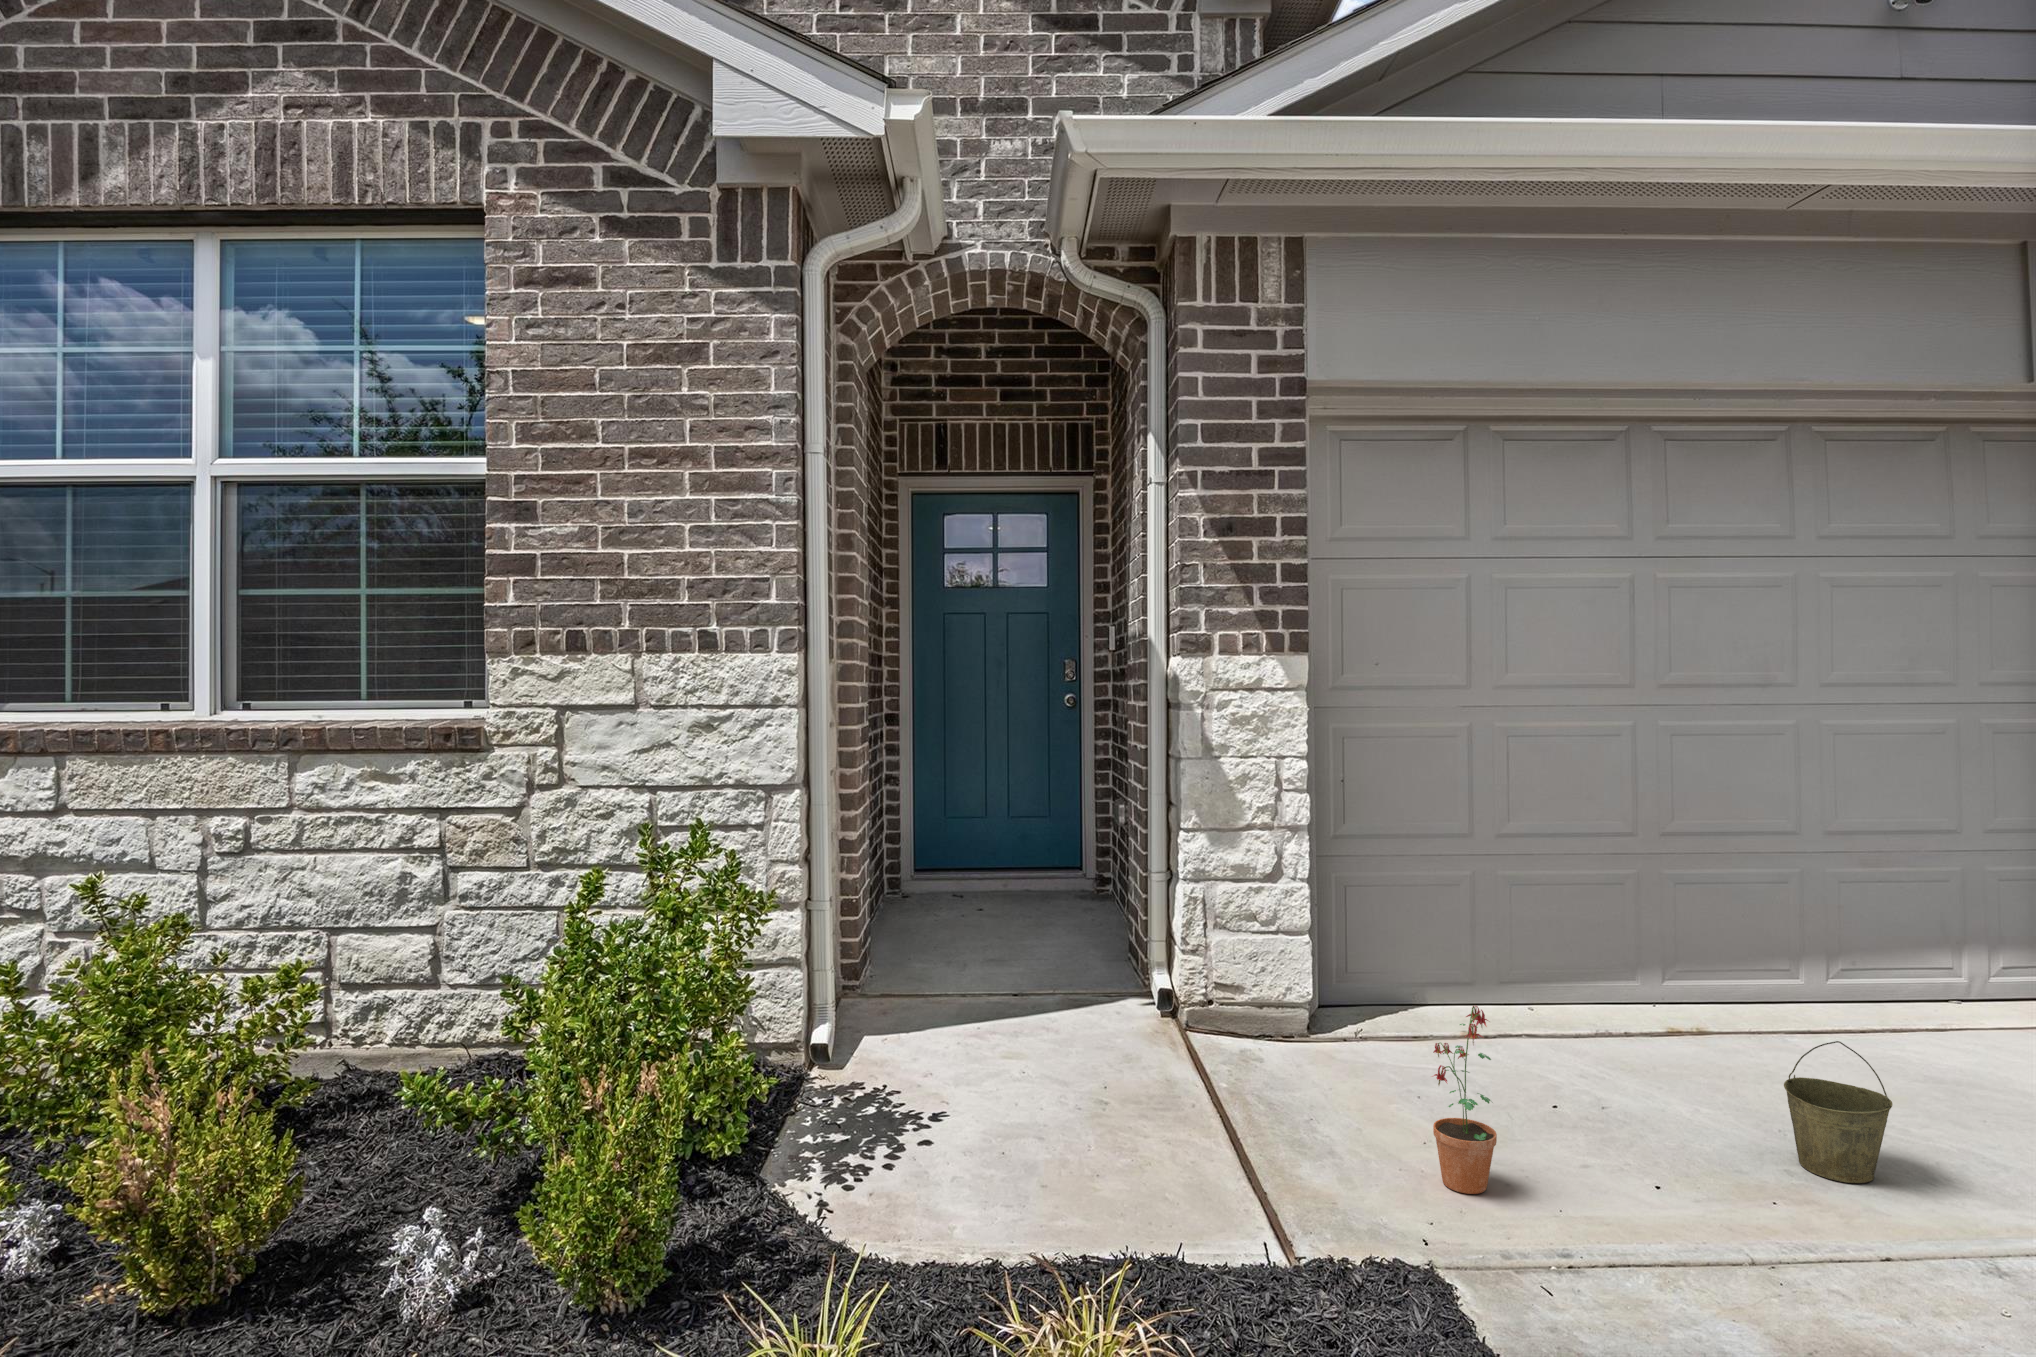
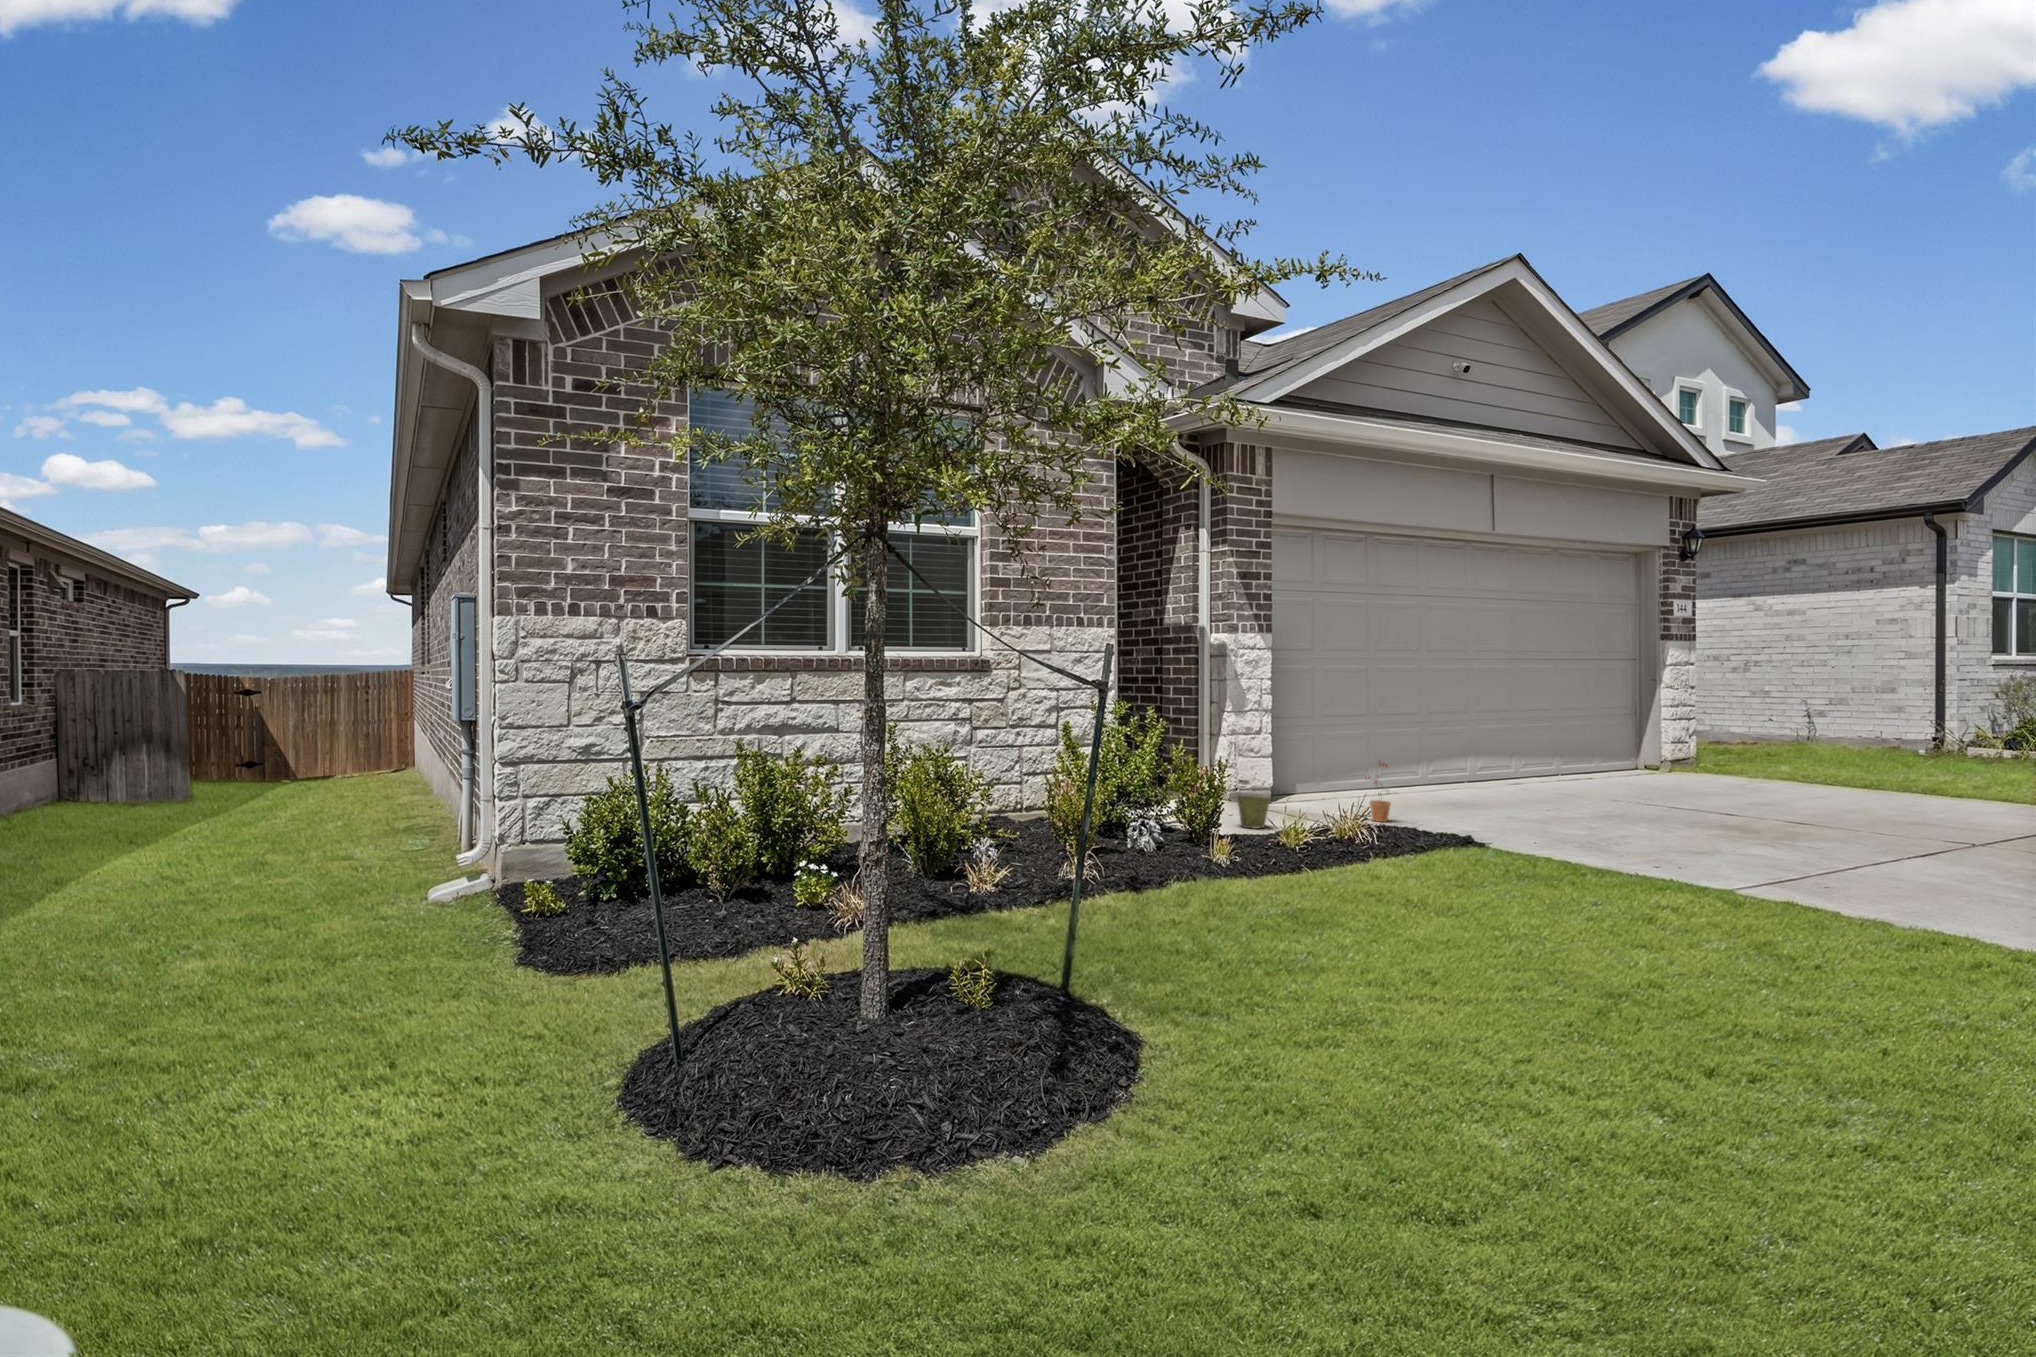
bucket: present [1784,1041,1892,1183] -> present [1238,795,1270,828]

